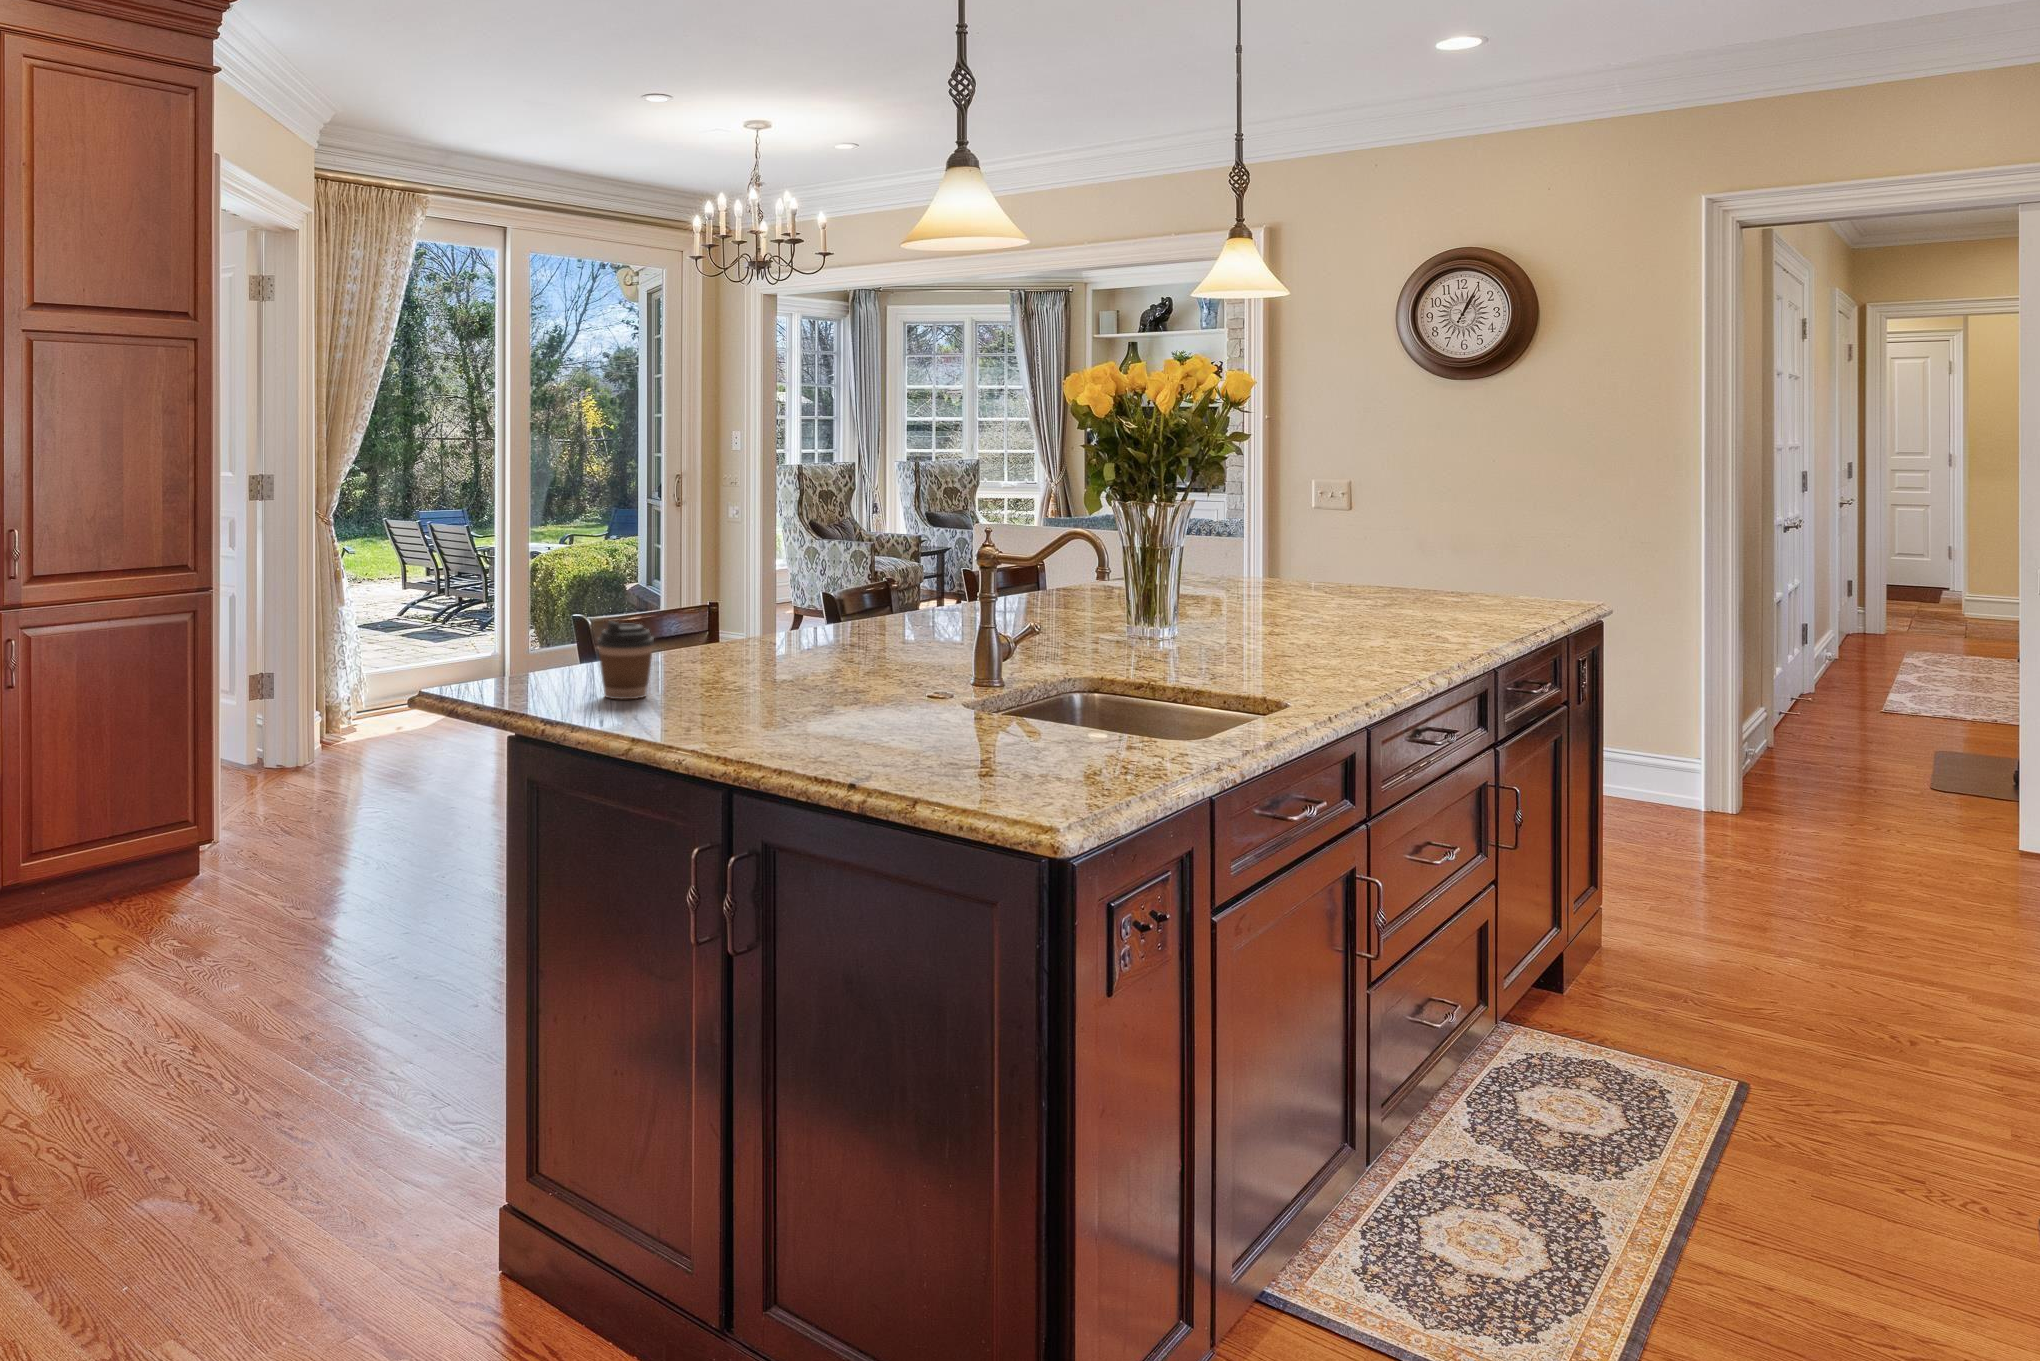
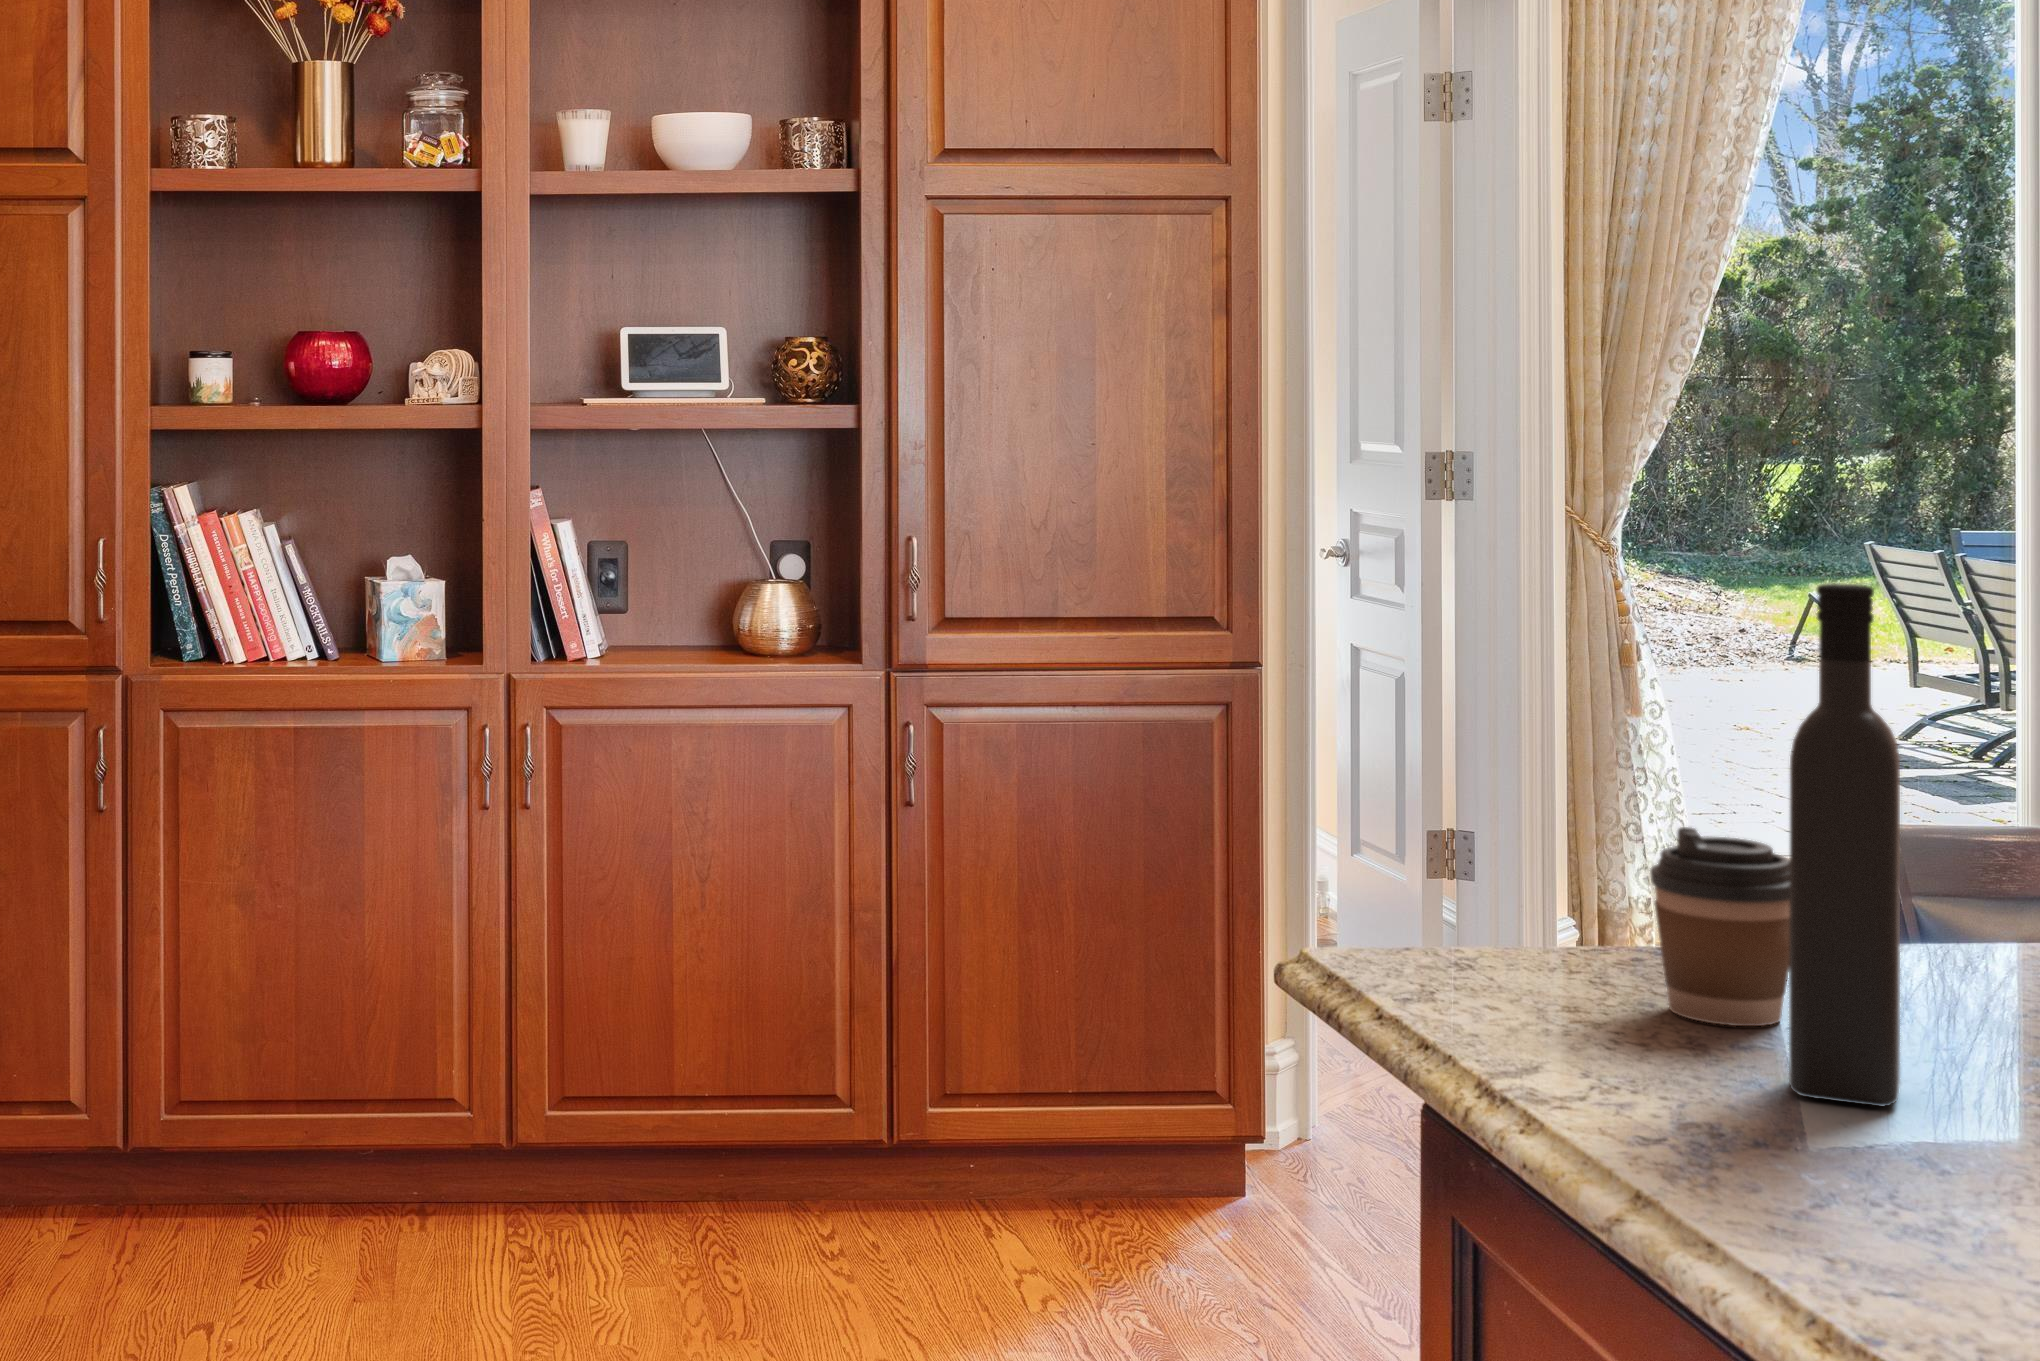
wine bottle: none [675,514,717,716] -> present [1788,583,1900,1106]

